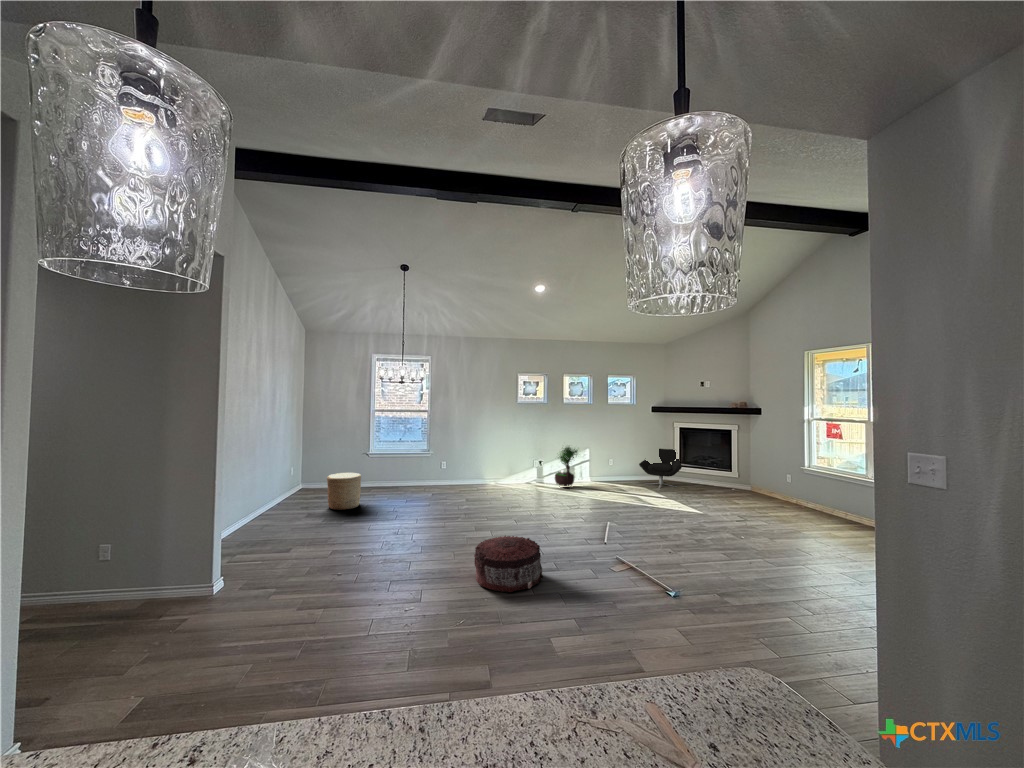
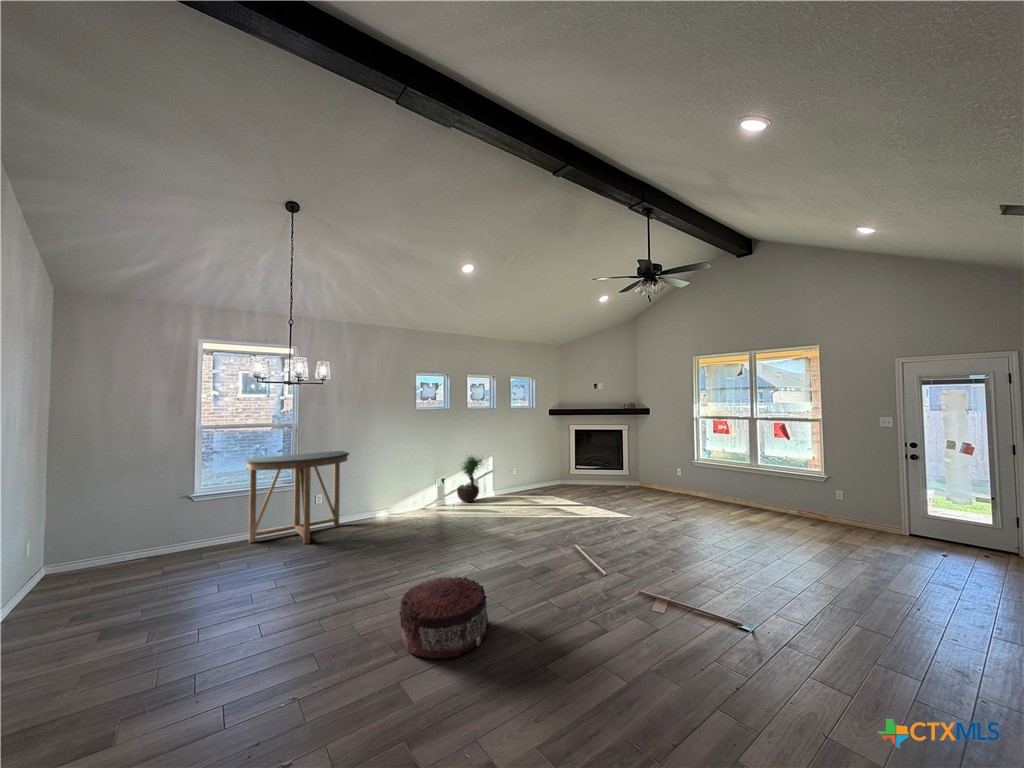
console table: none [387,435,462,505] -> present [245,451,349,544]
lounge chair: present [639,449,682,489] -> none [542,452,583,493]
woven basket: present [327,473,361,510] -> none [149,512,206,569]

